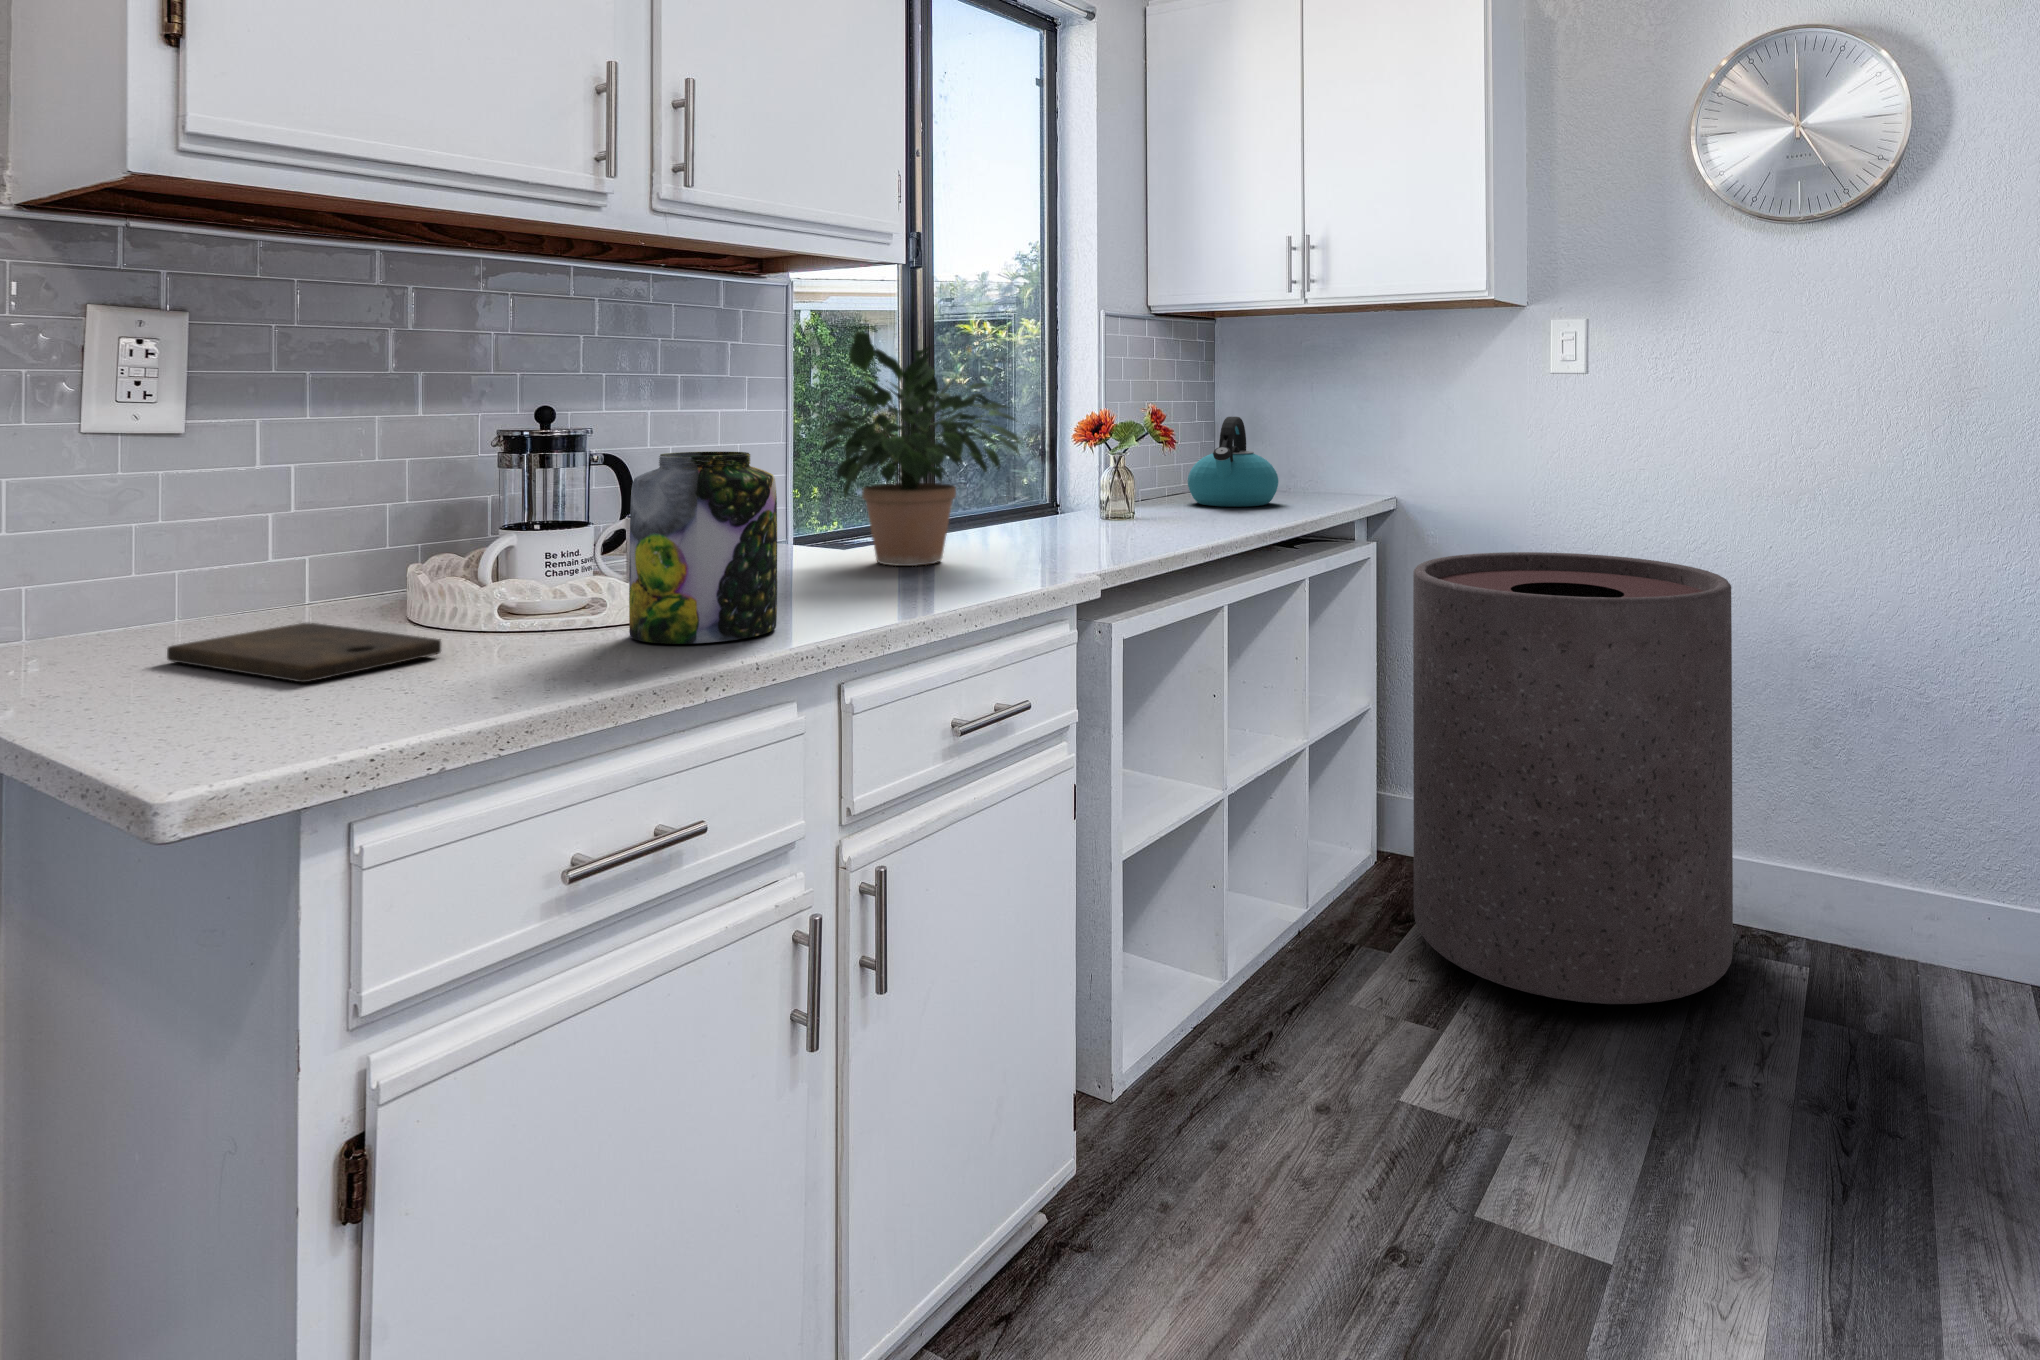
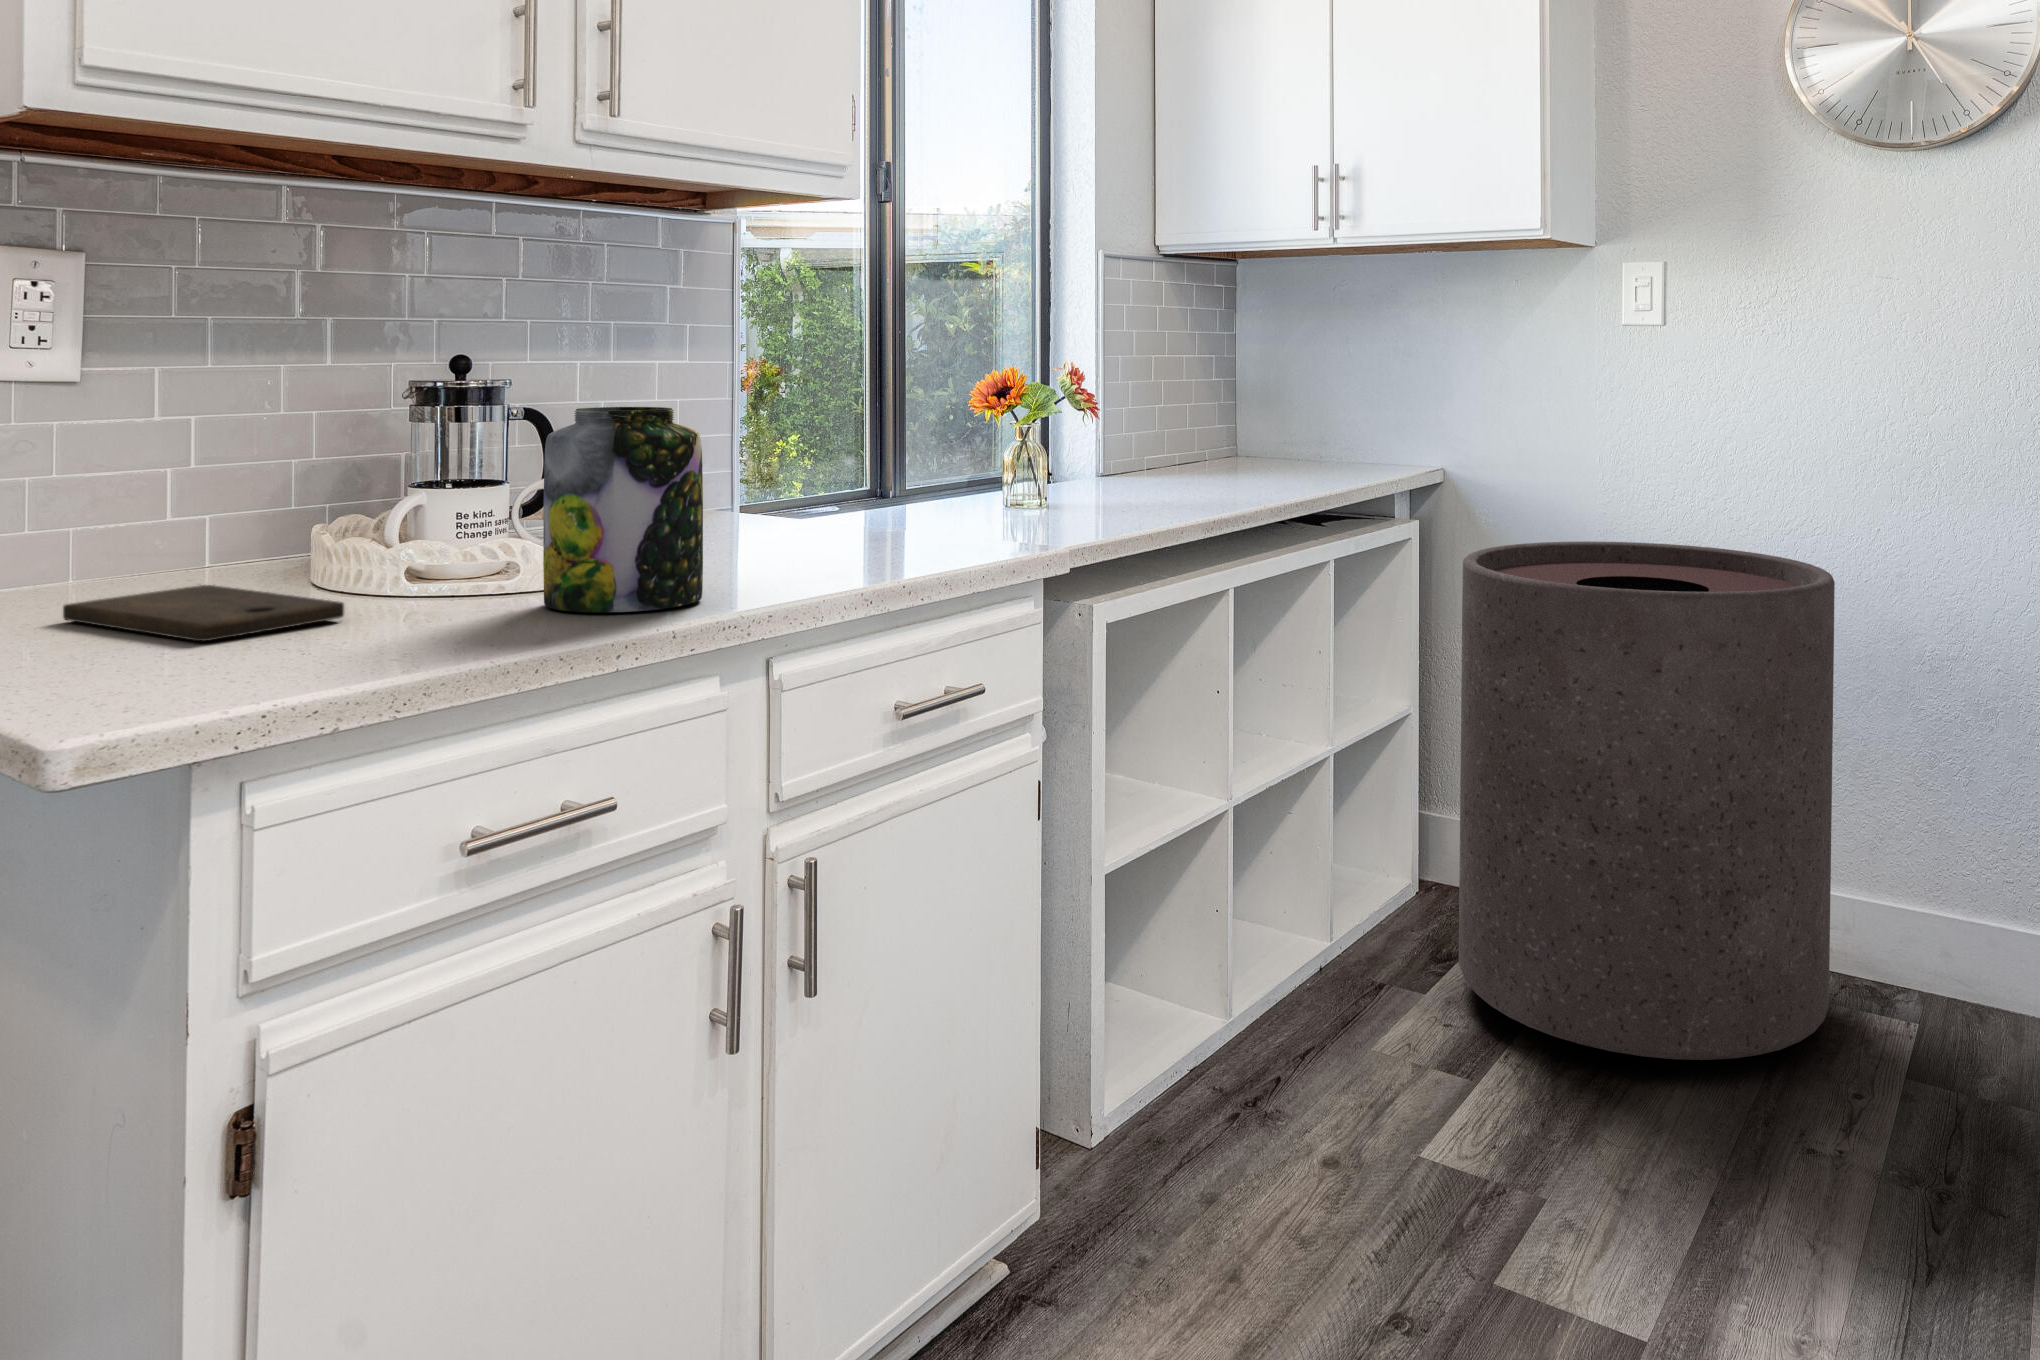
potted plant: present [822,331,1020,566] -> none [762,276,1002,541]
kettle: present [1188,417,1278,507] -> none [1207,380,1314,485]

